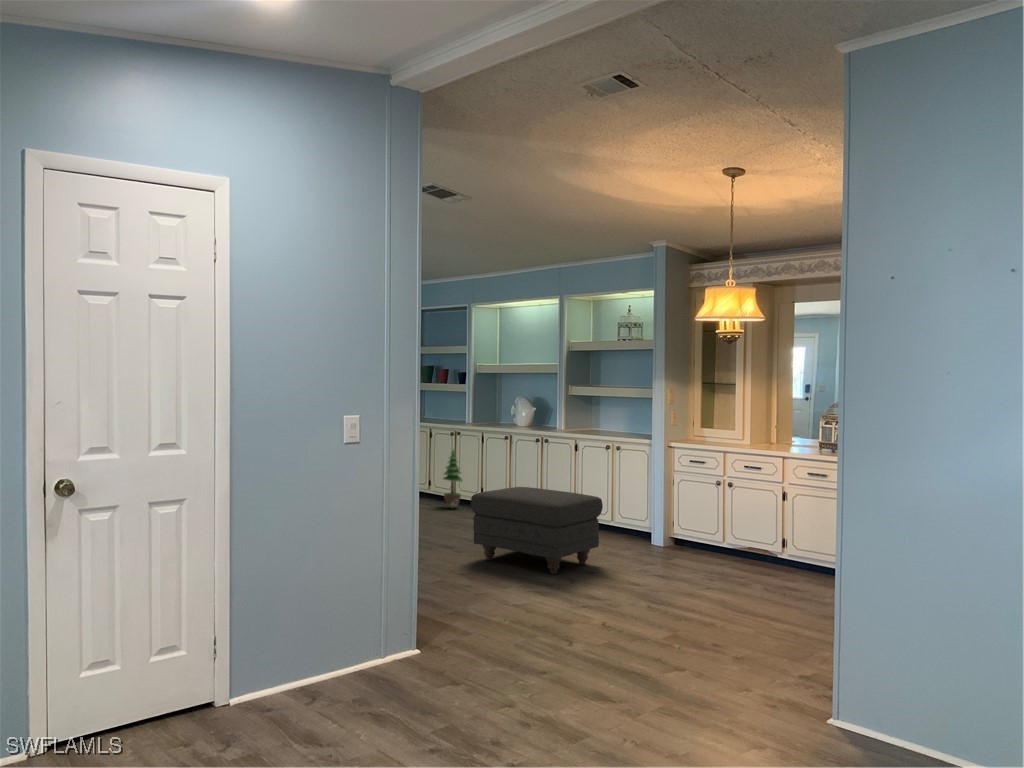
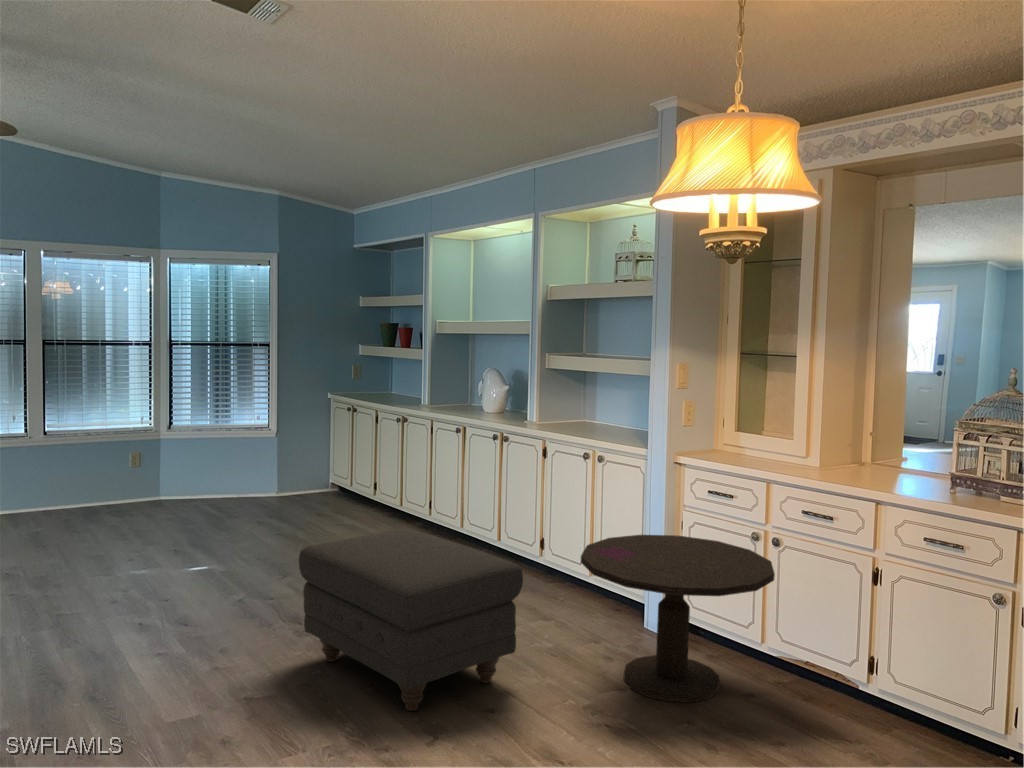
potted tree: present [443,450,463,508] -> none [375,443,406,529]
side table: none [630,486,735,568] -> present [581,535,775,703]

